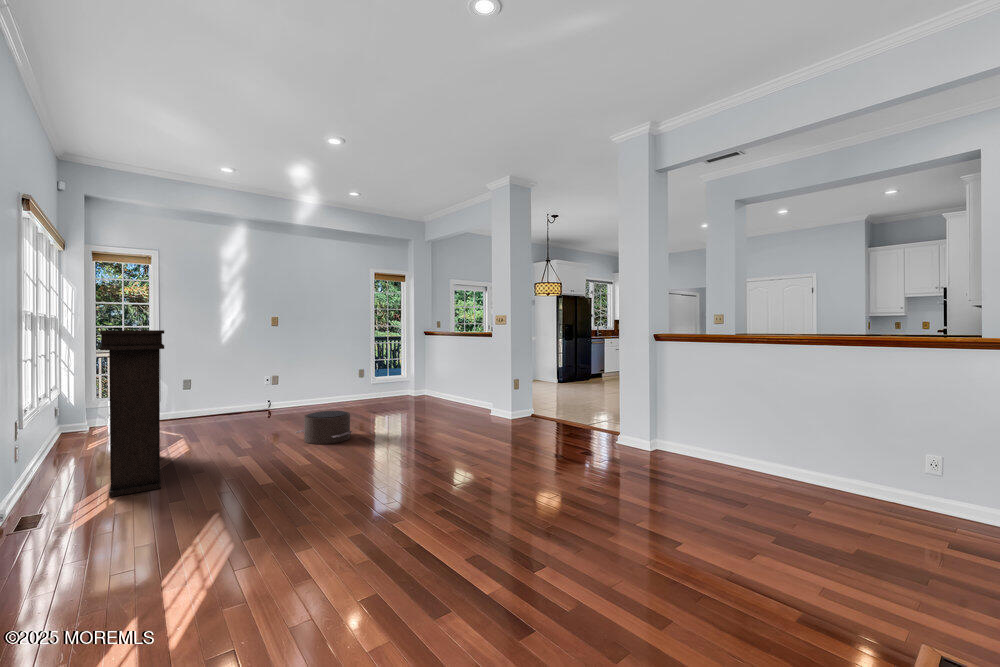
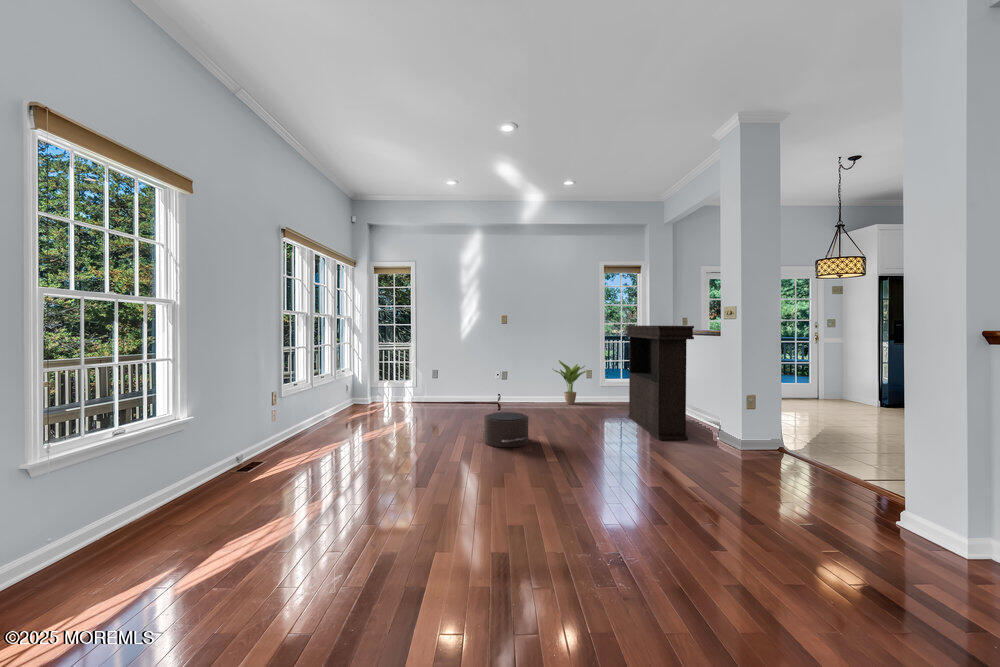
console table: present [100,330,164,497] -> present [626,325,694,440]
potted plant: none [327,361,361,404] -> present [553,360,587,404]

